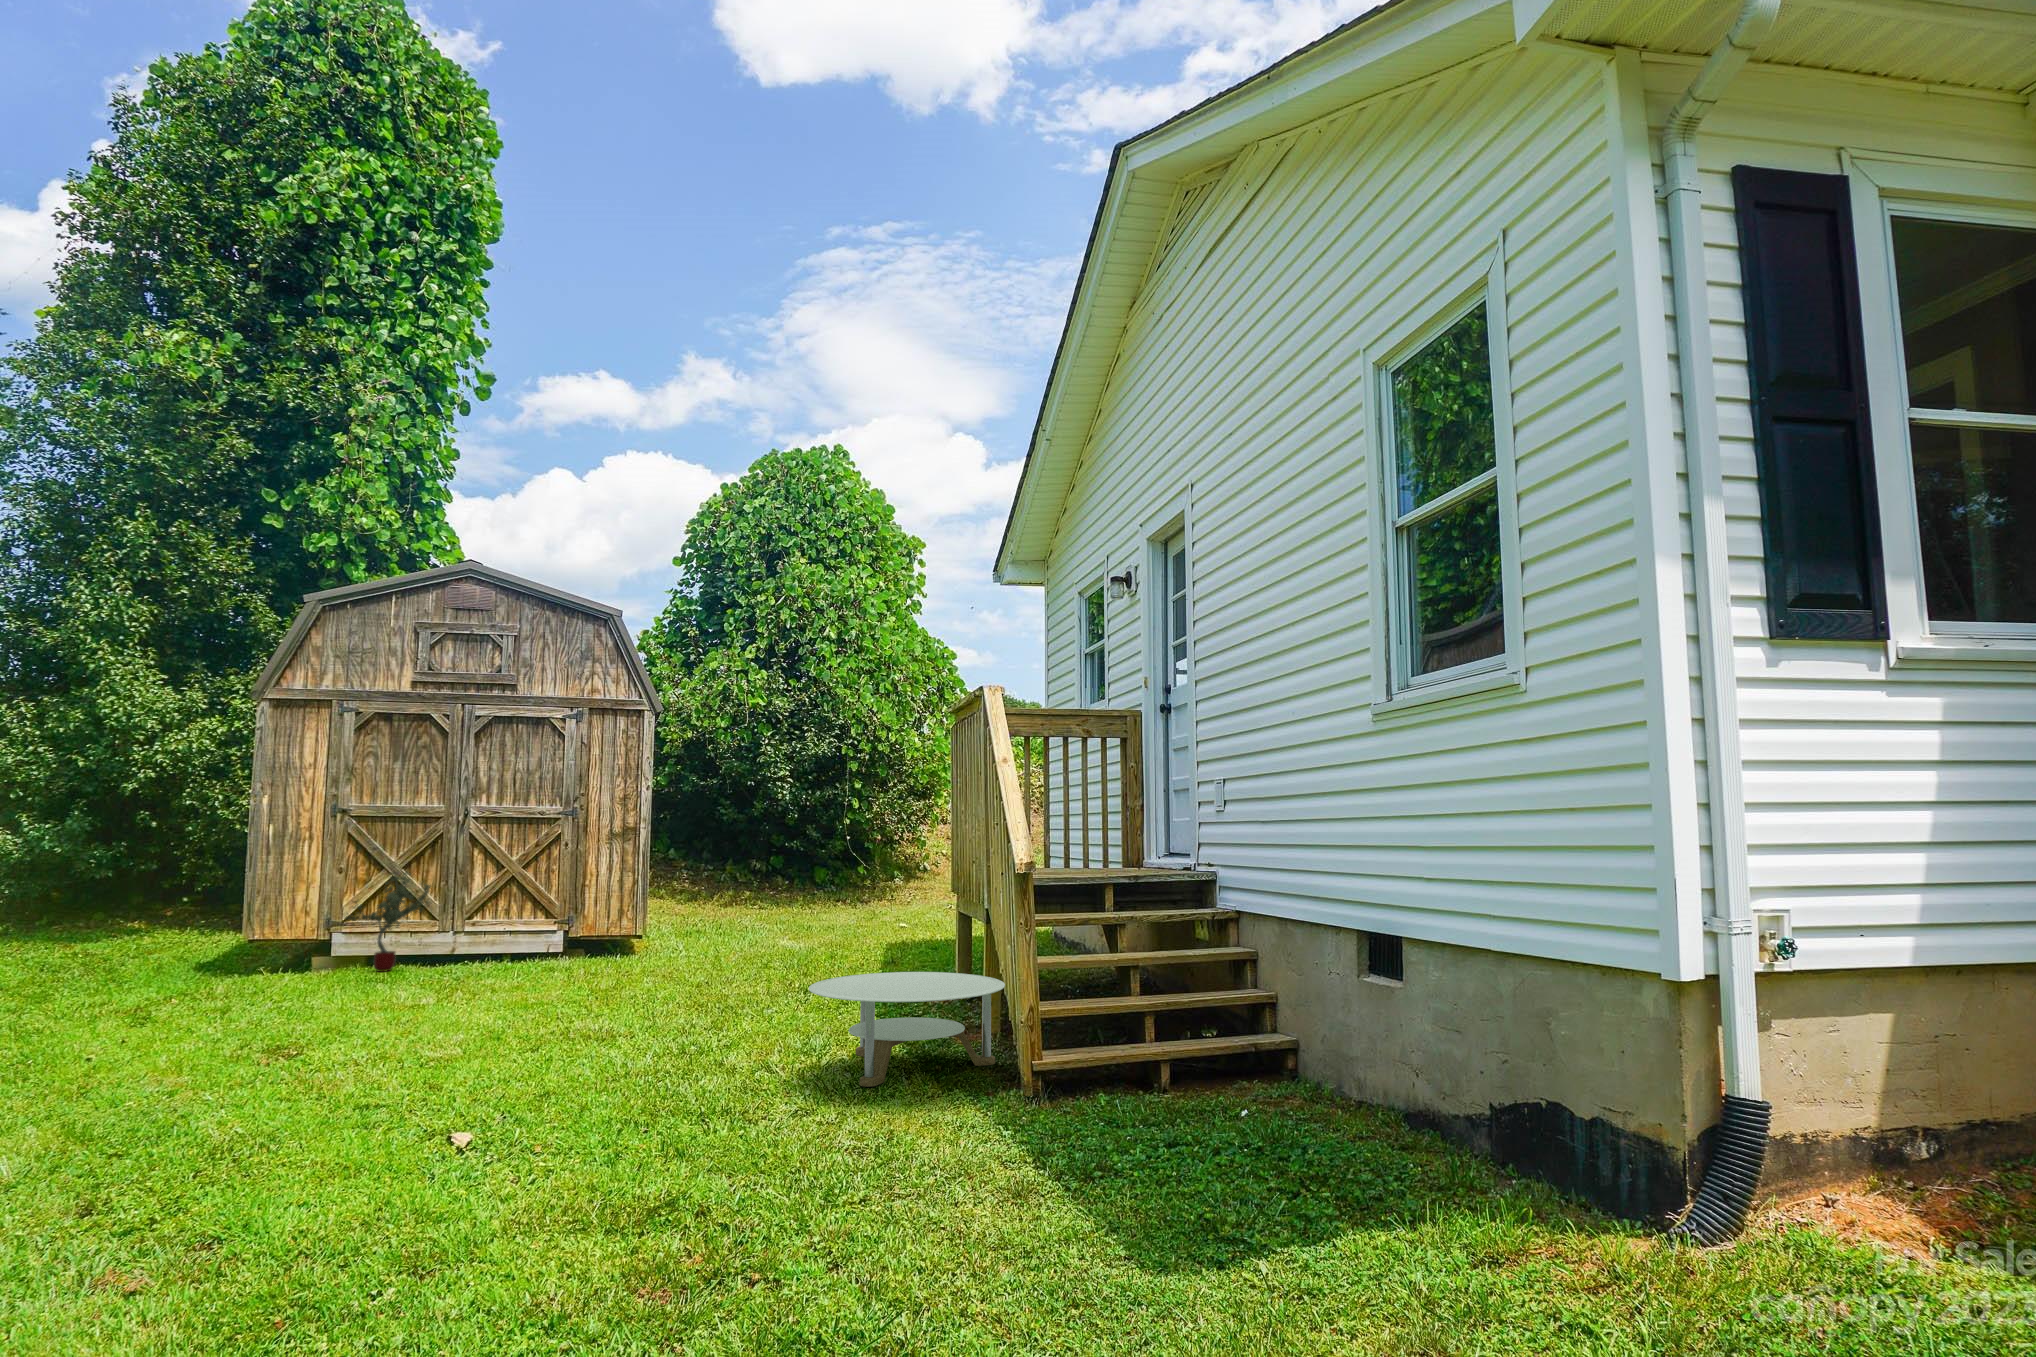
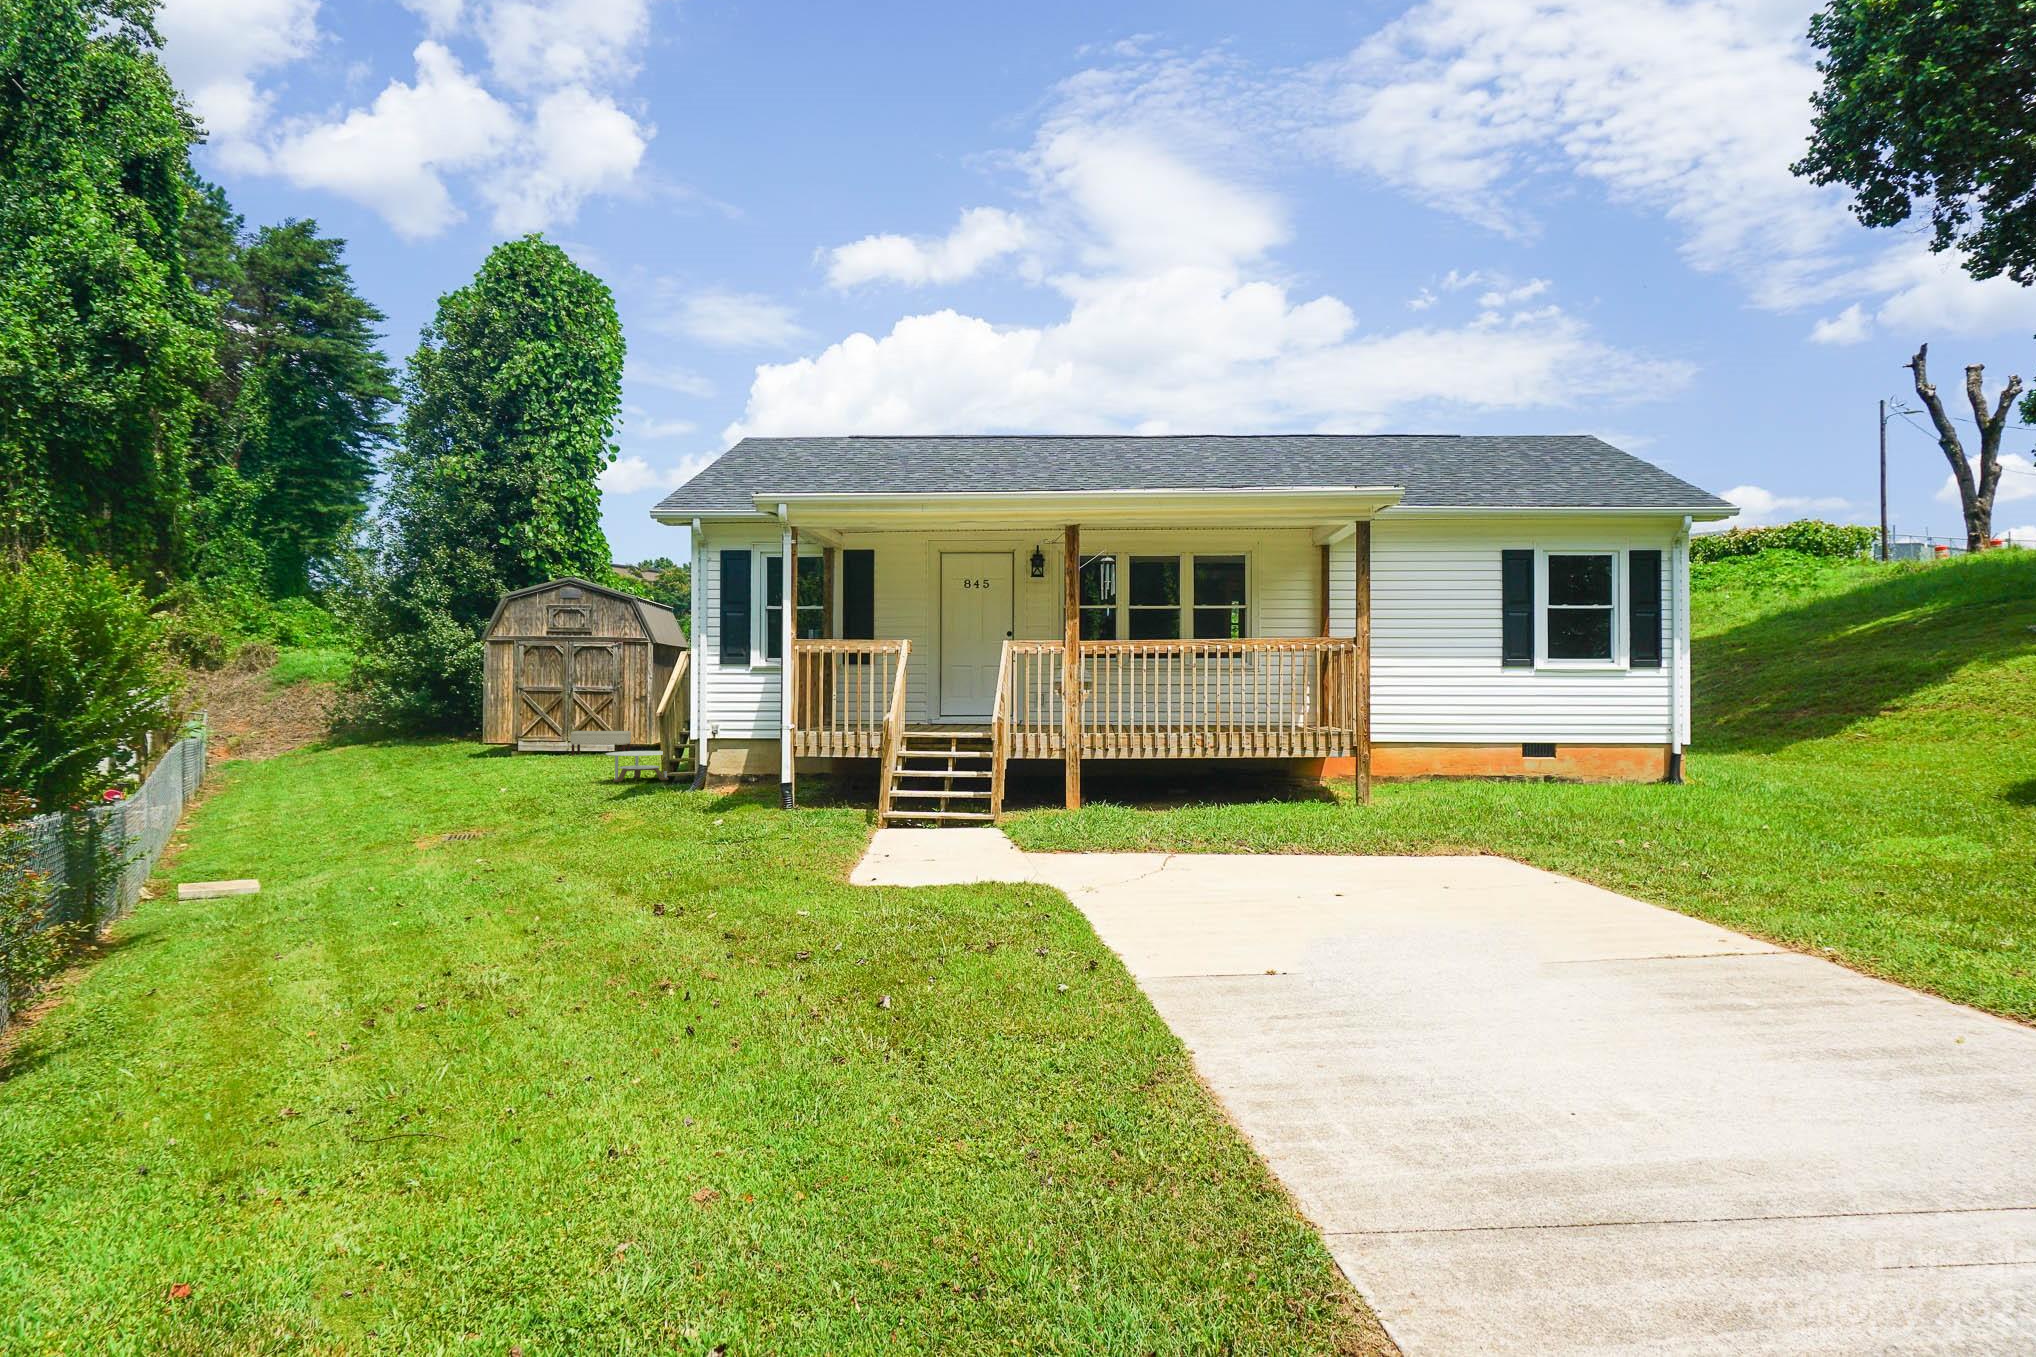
potted tree: present [345,872,431,972] -> none [521,715,555,757]
bench: none [471,903,607,966] -> present [571,731,631,756]

